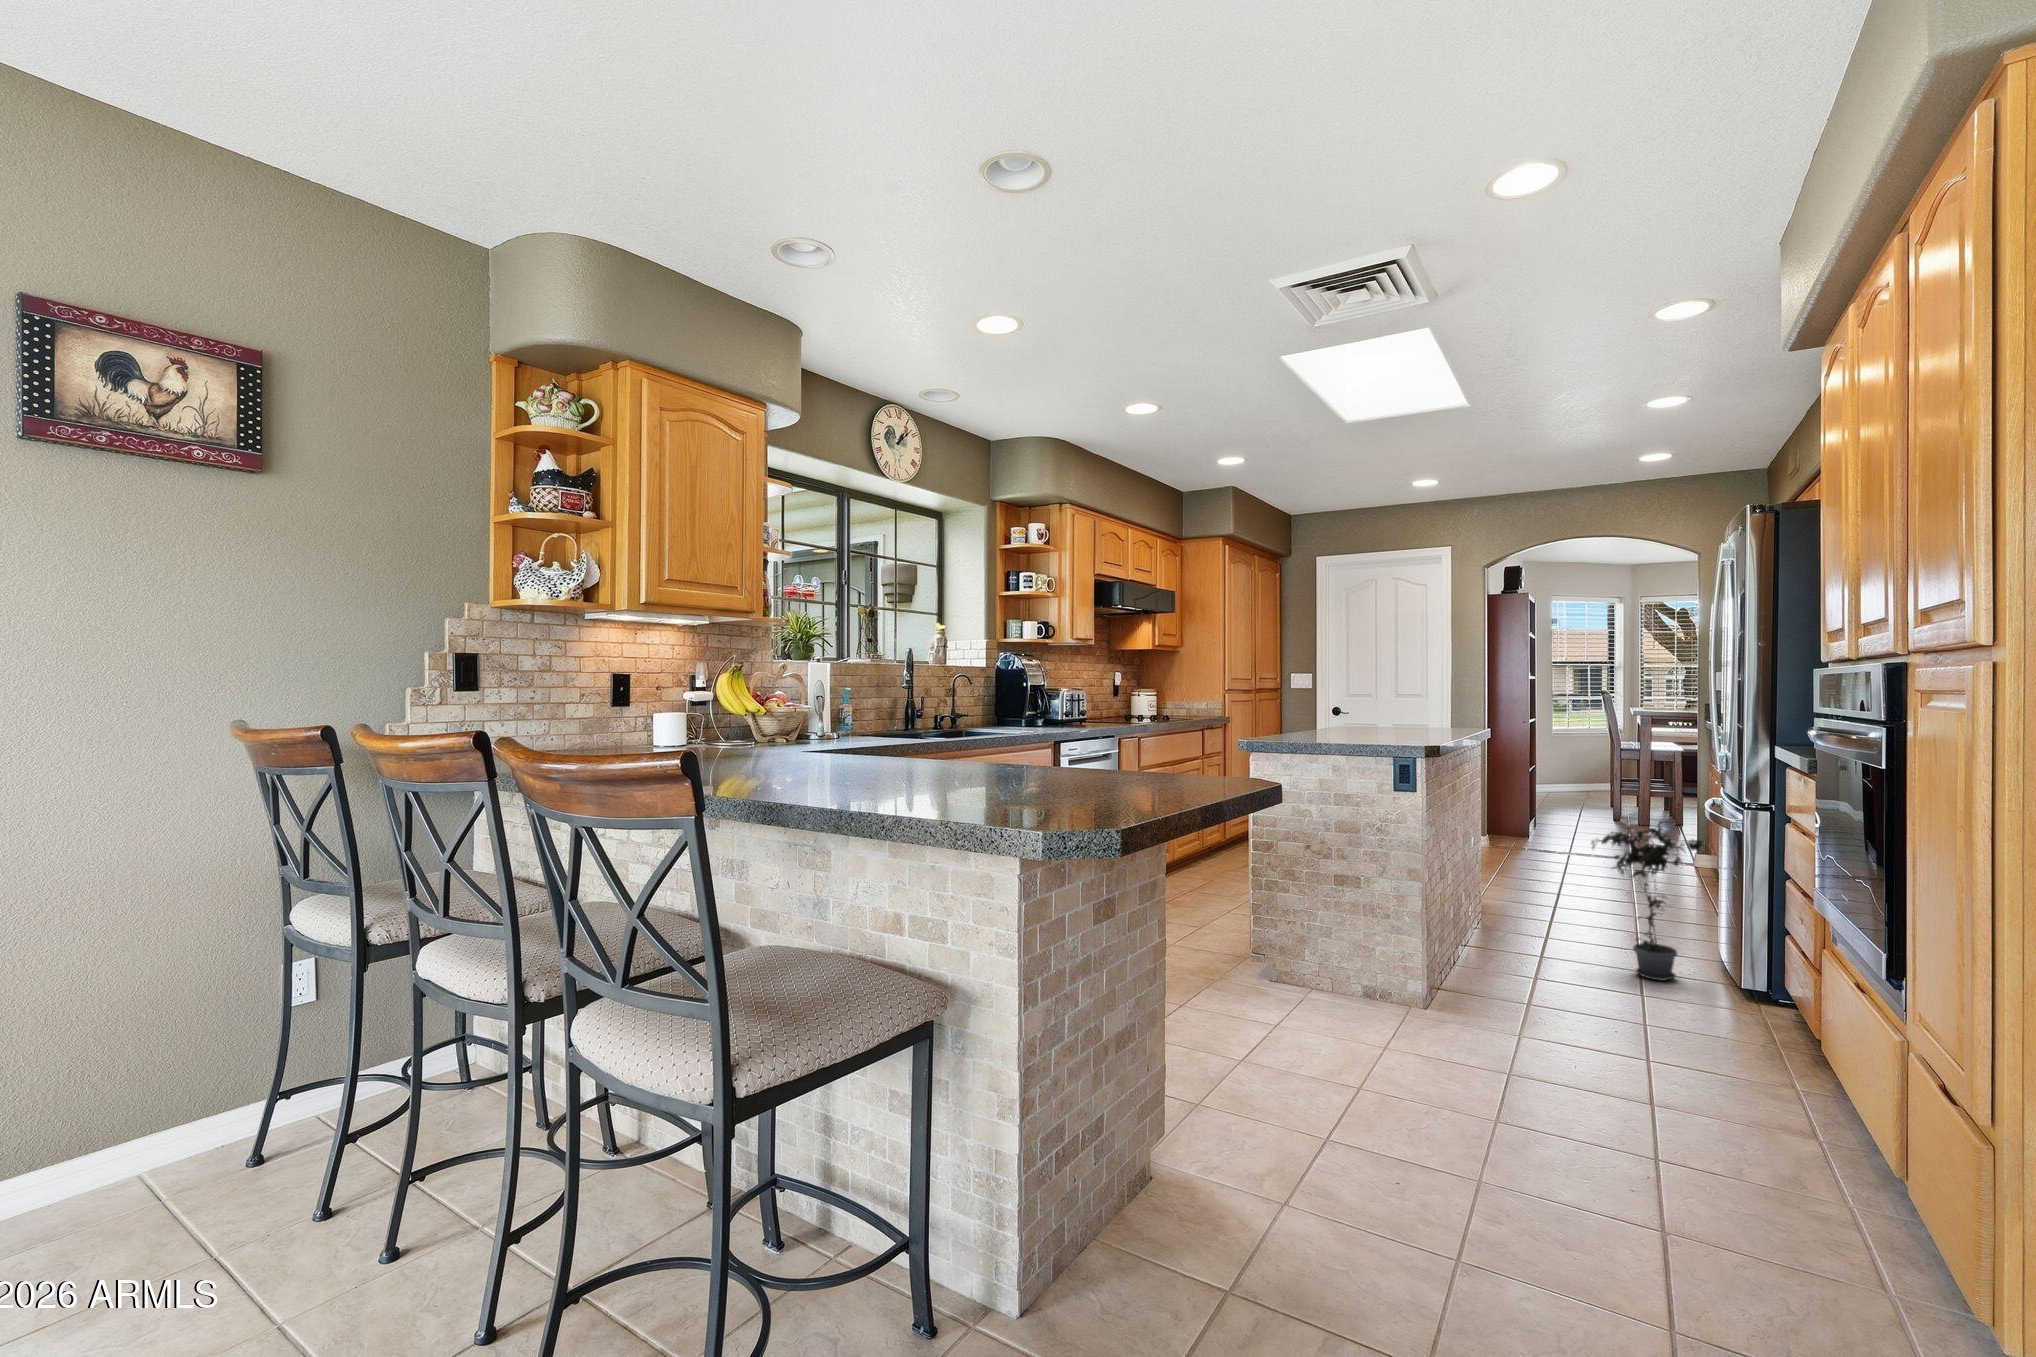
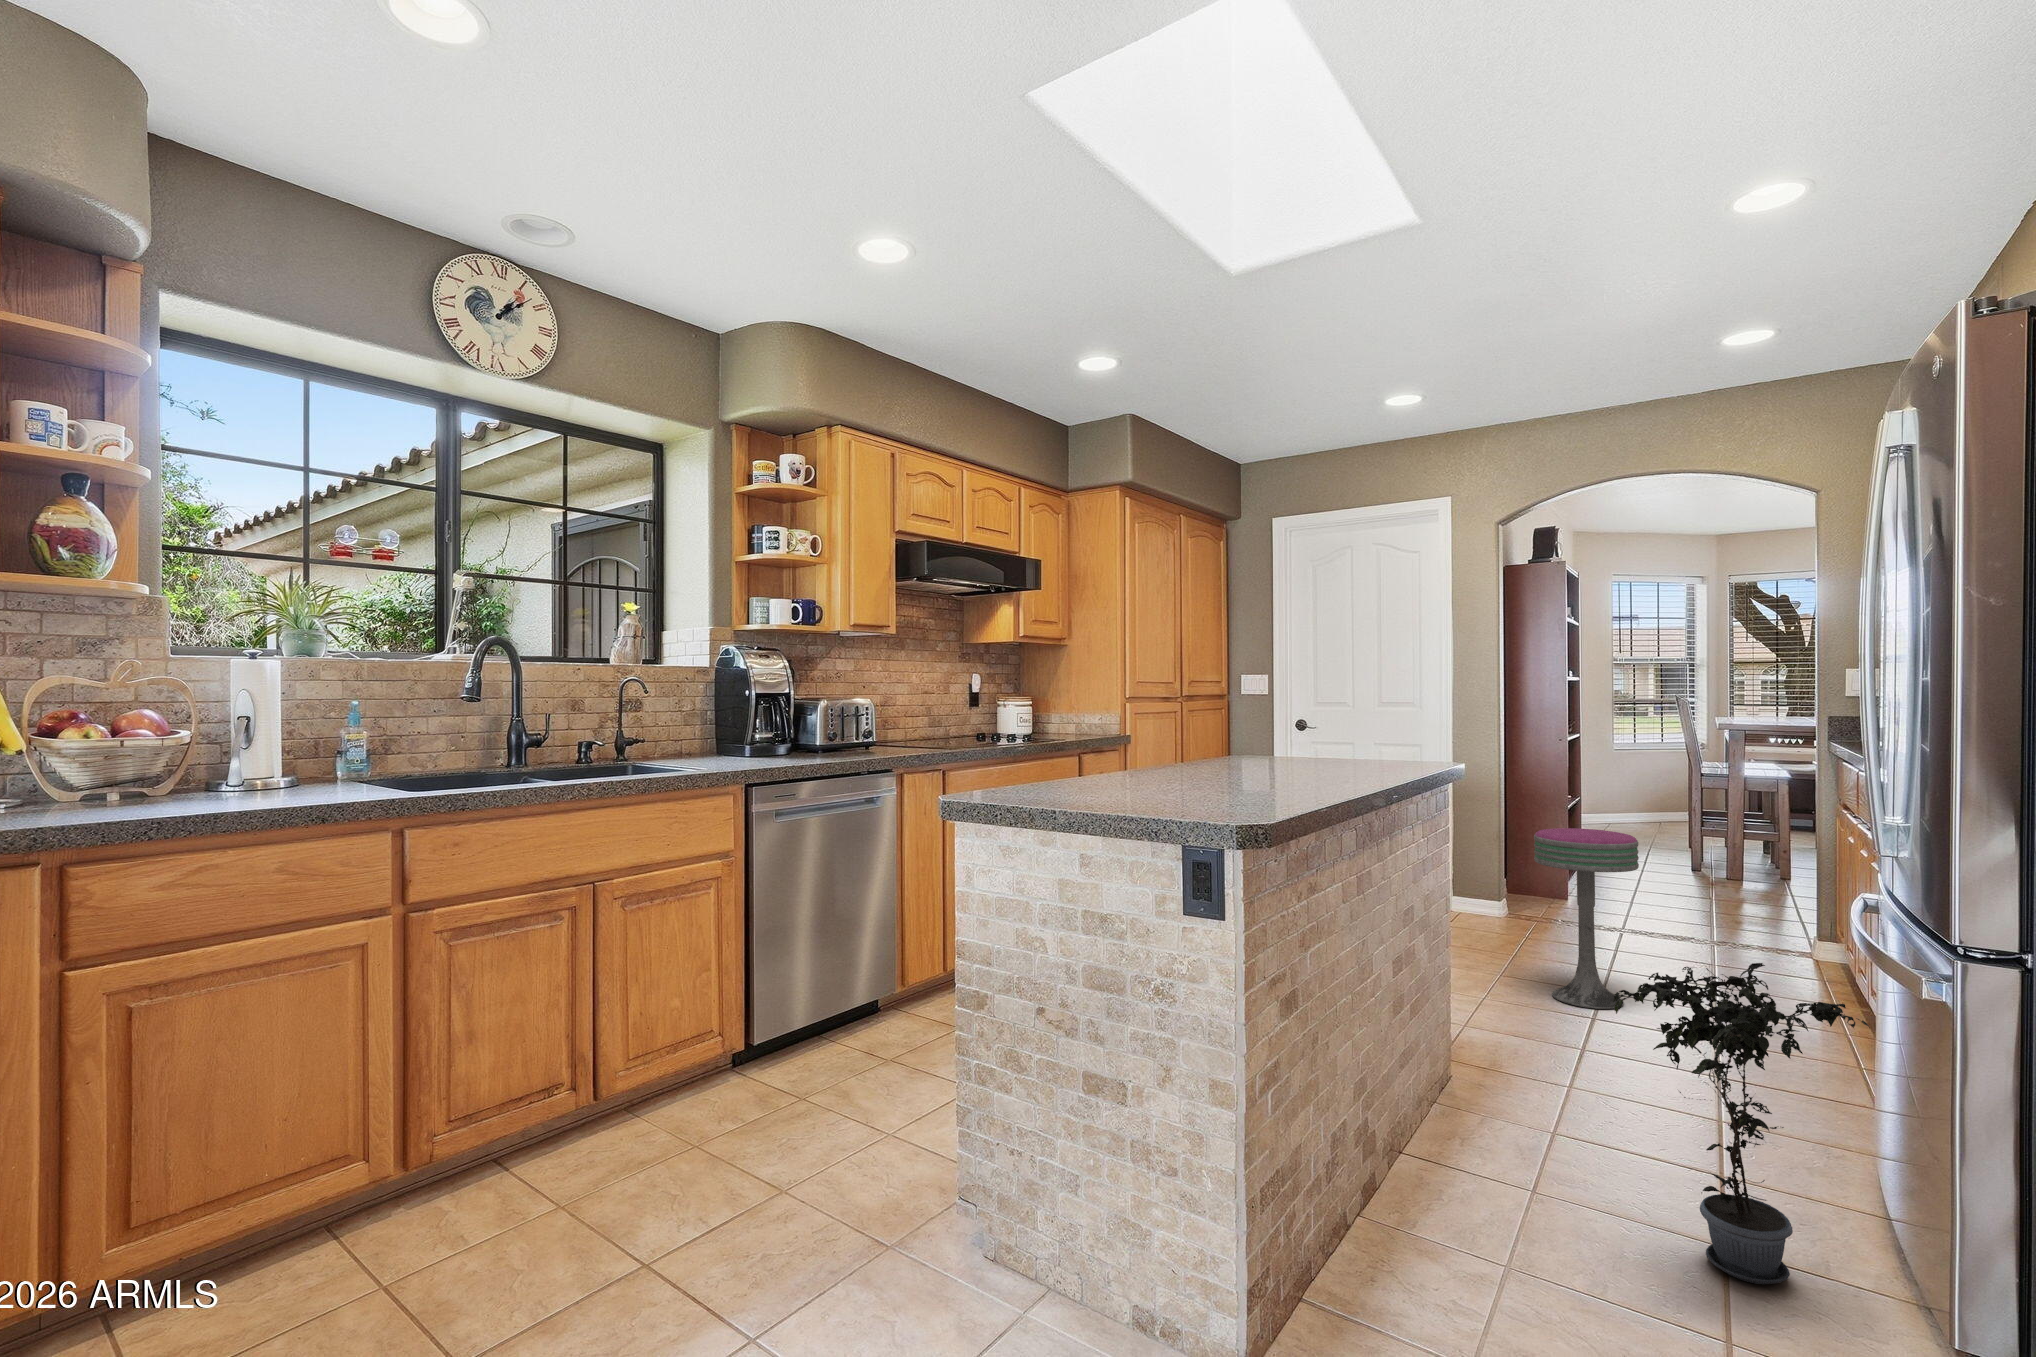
bar stool: none [1522,777,1589,889] -> present [1534,828,1639,1009]

